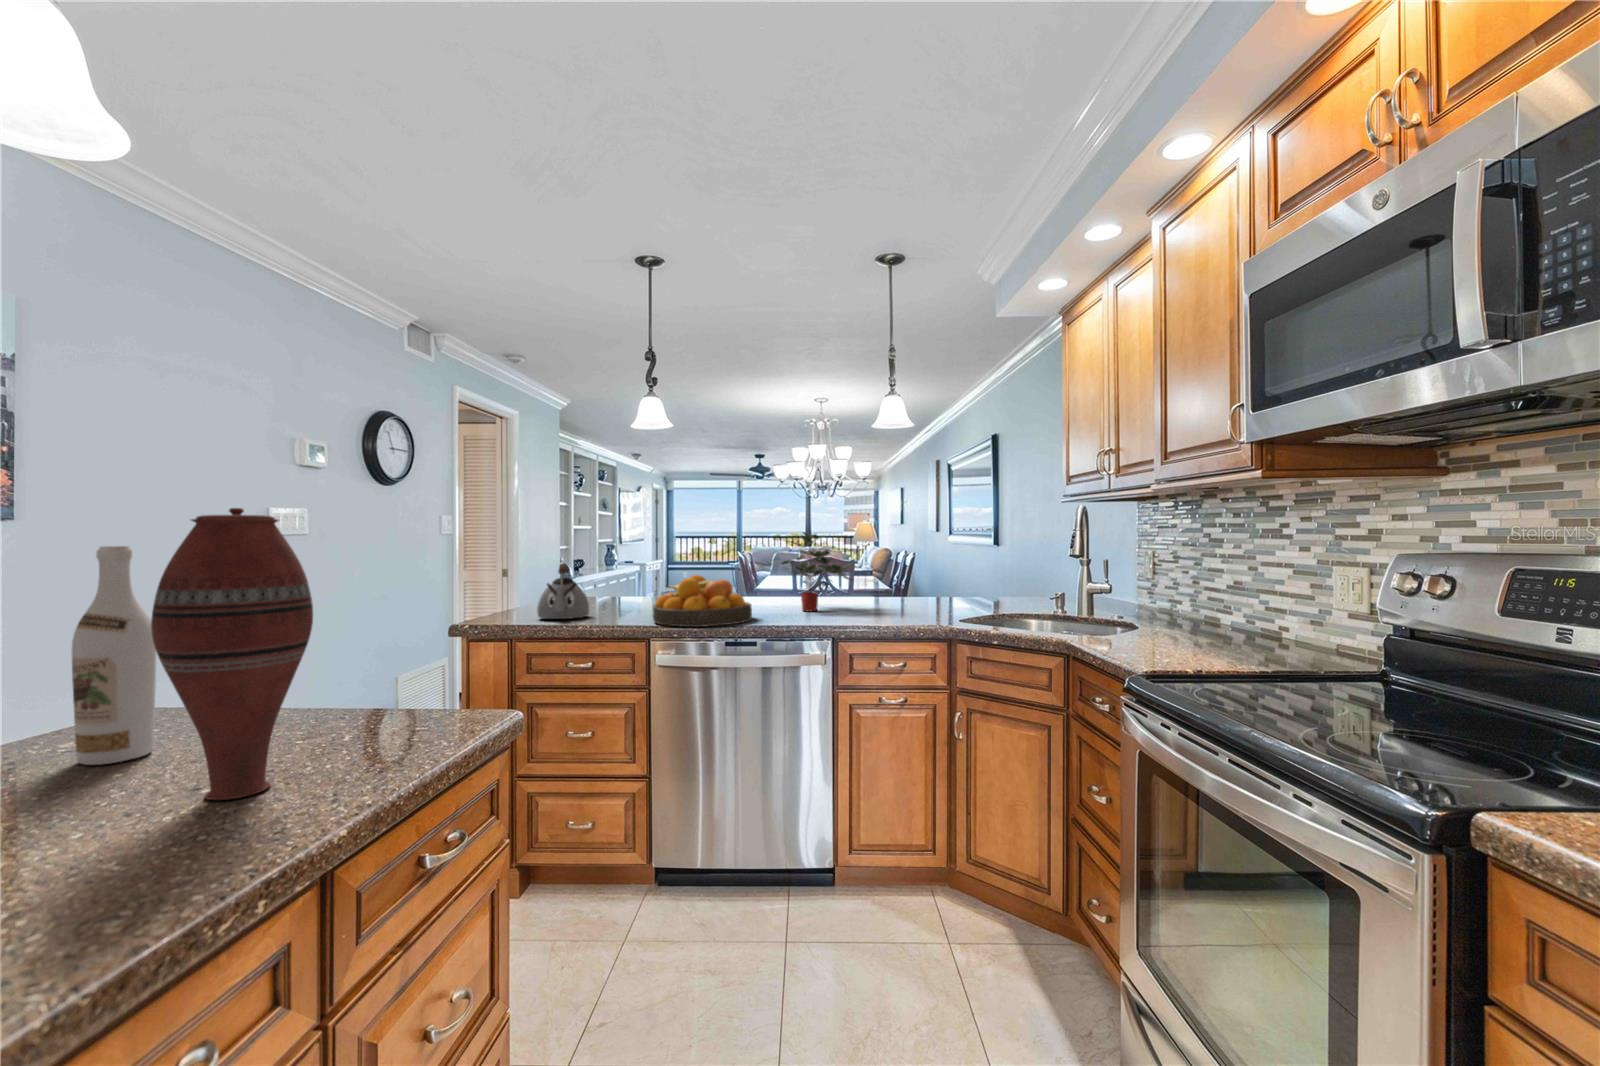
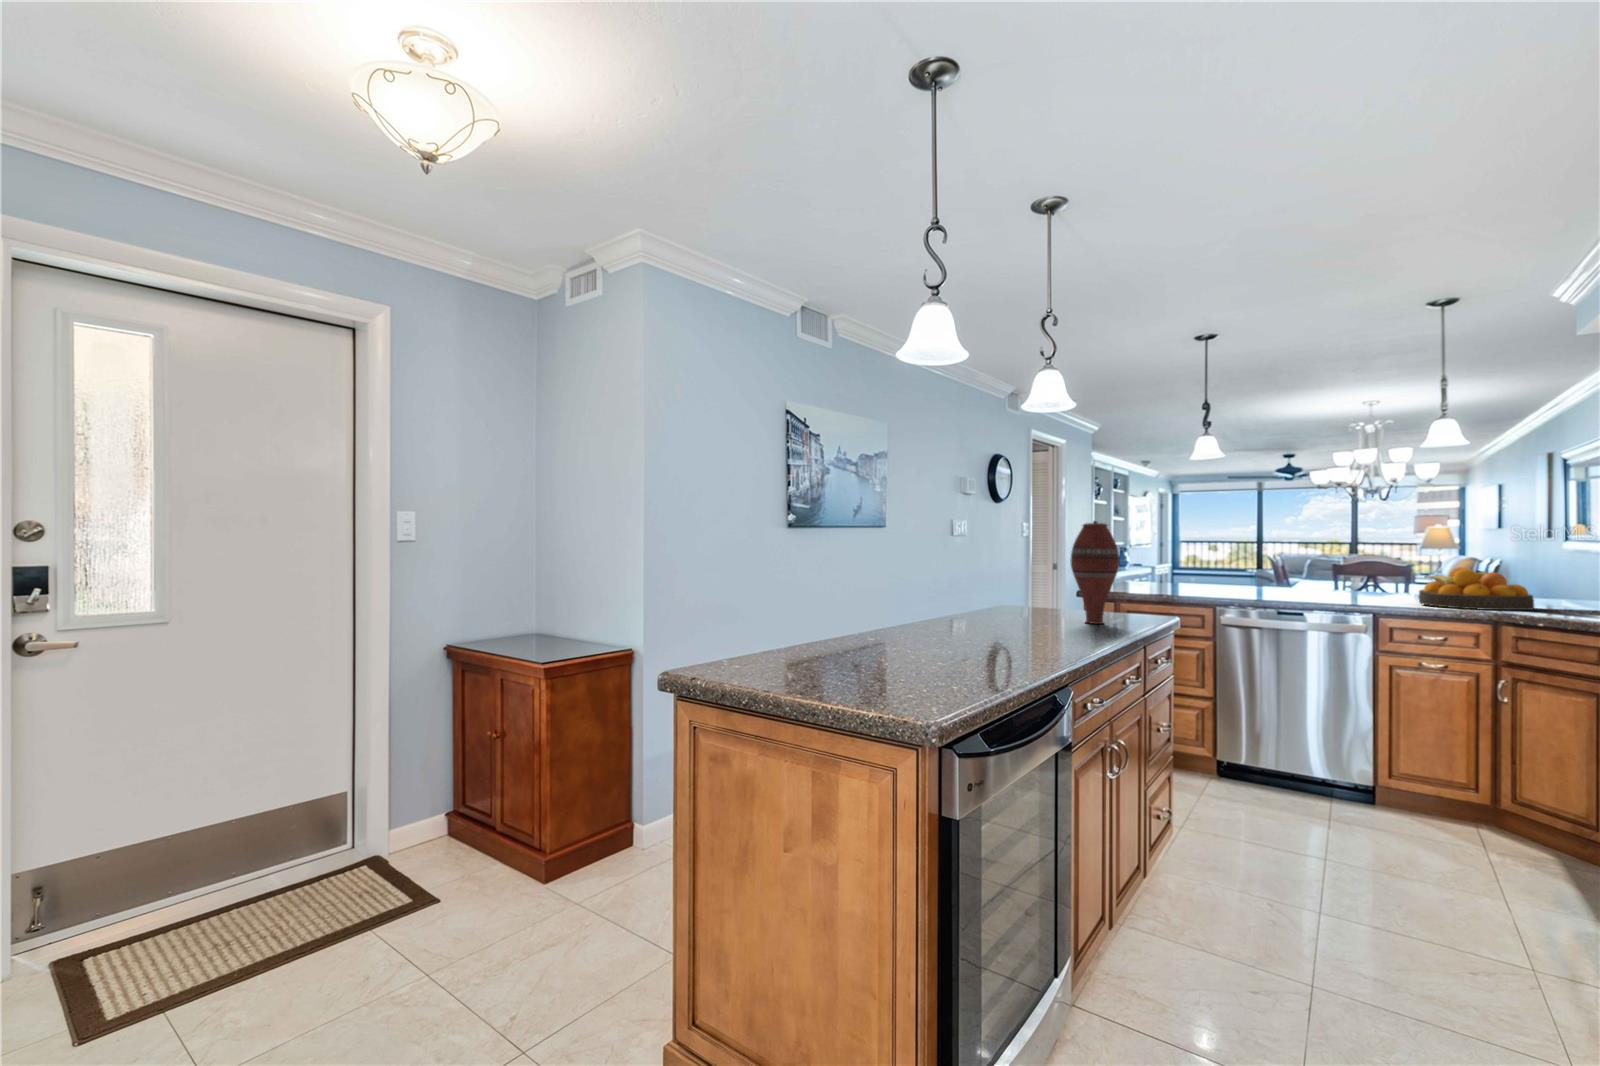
potted plant: present [781,532,855,611] -> none [1325,535,1404,598]
wine bottle: present [71,546,156,765] -> none [1016,535,1039,615]
kettle: present [537,563,589,619] -> none [1125,554,1162,592]
fruit bowl: present [653,575,752,627] -> present [1419,568,1534,610]

